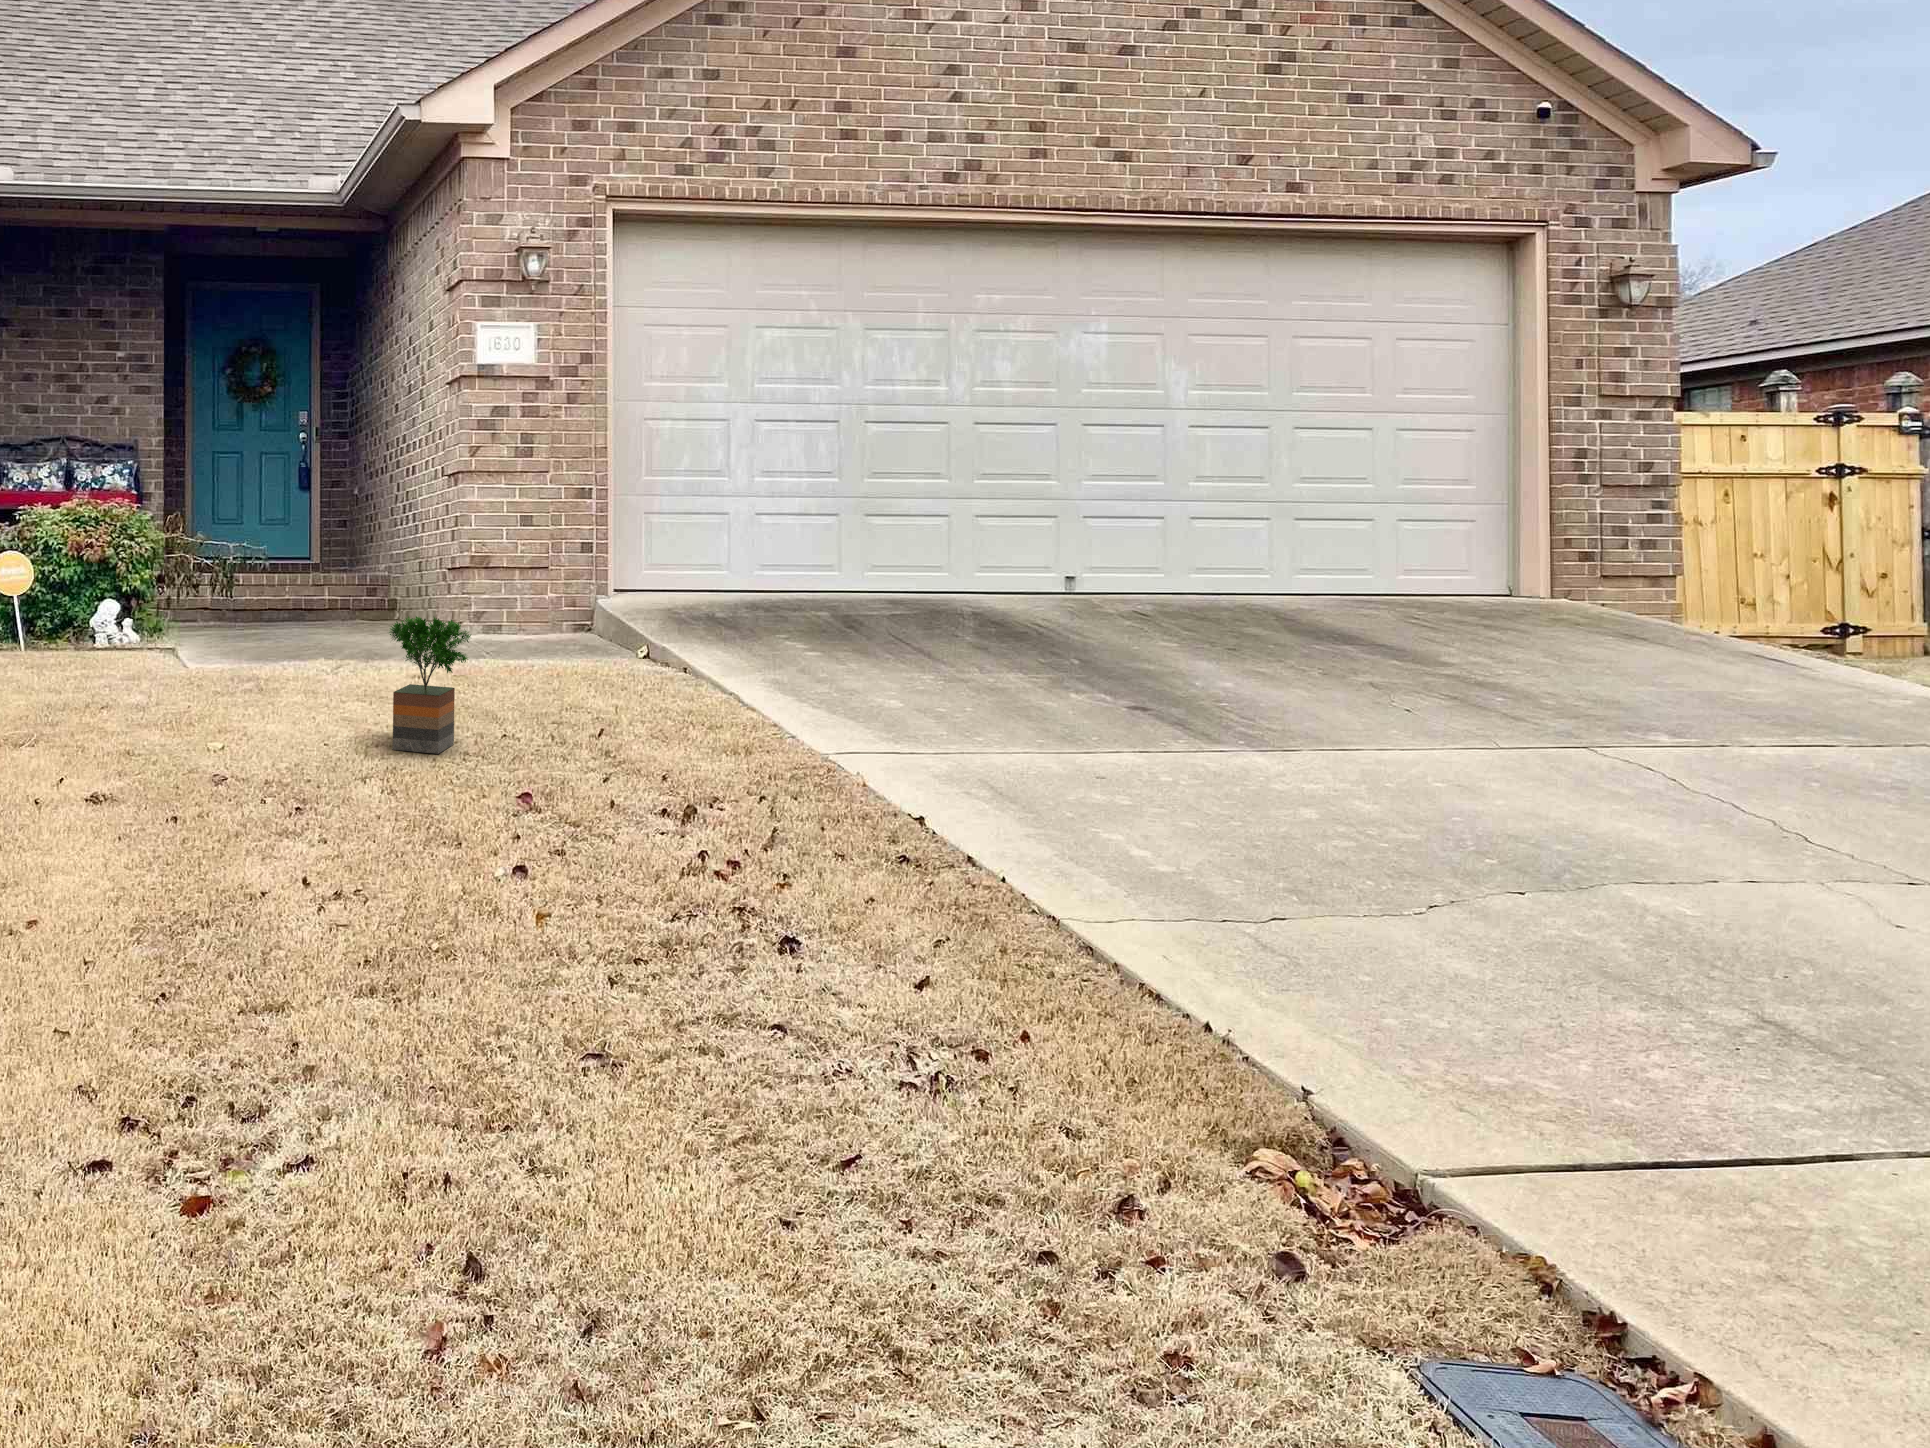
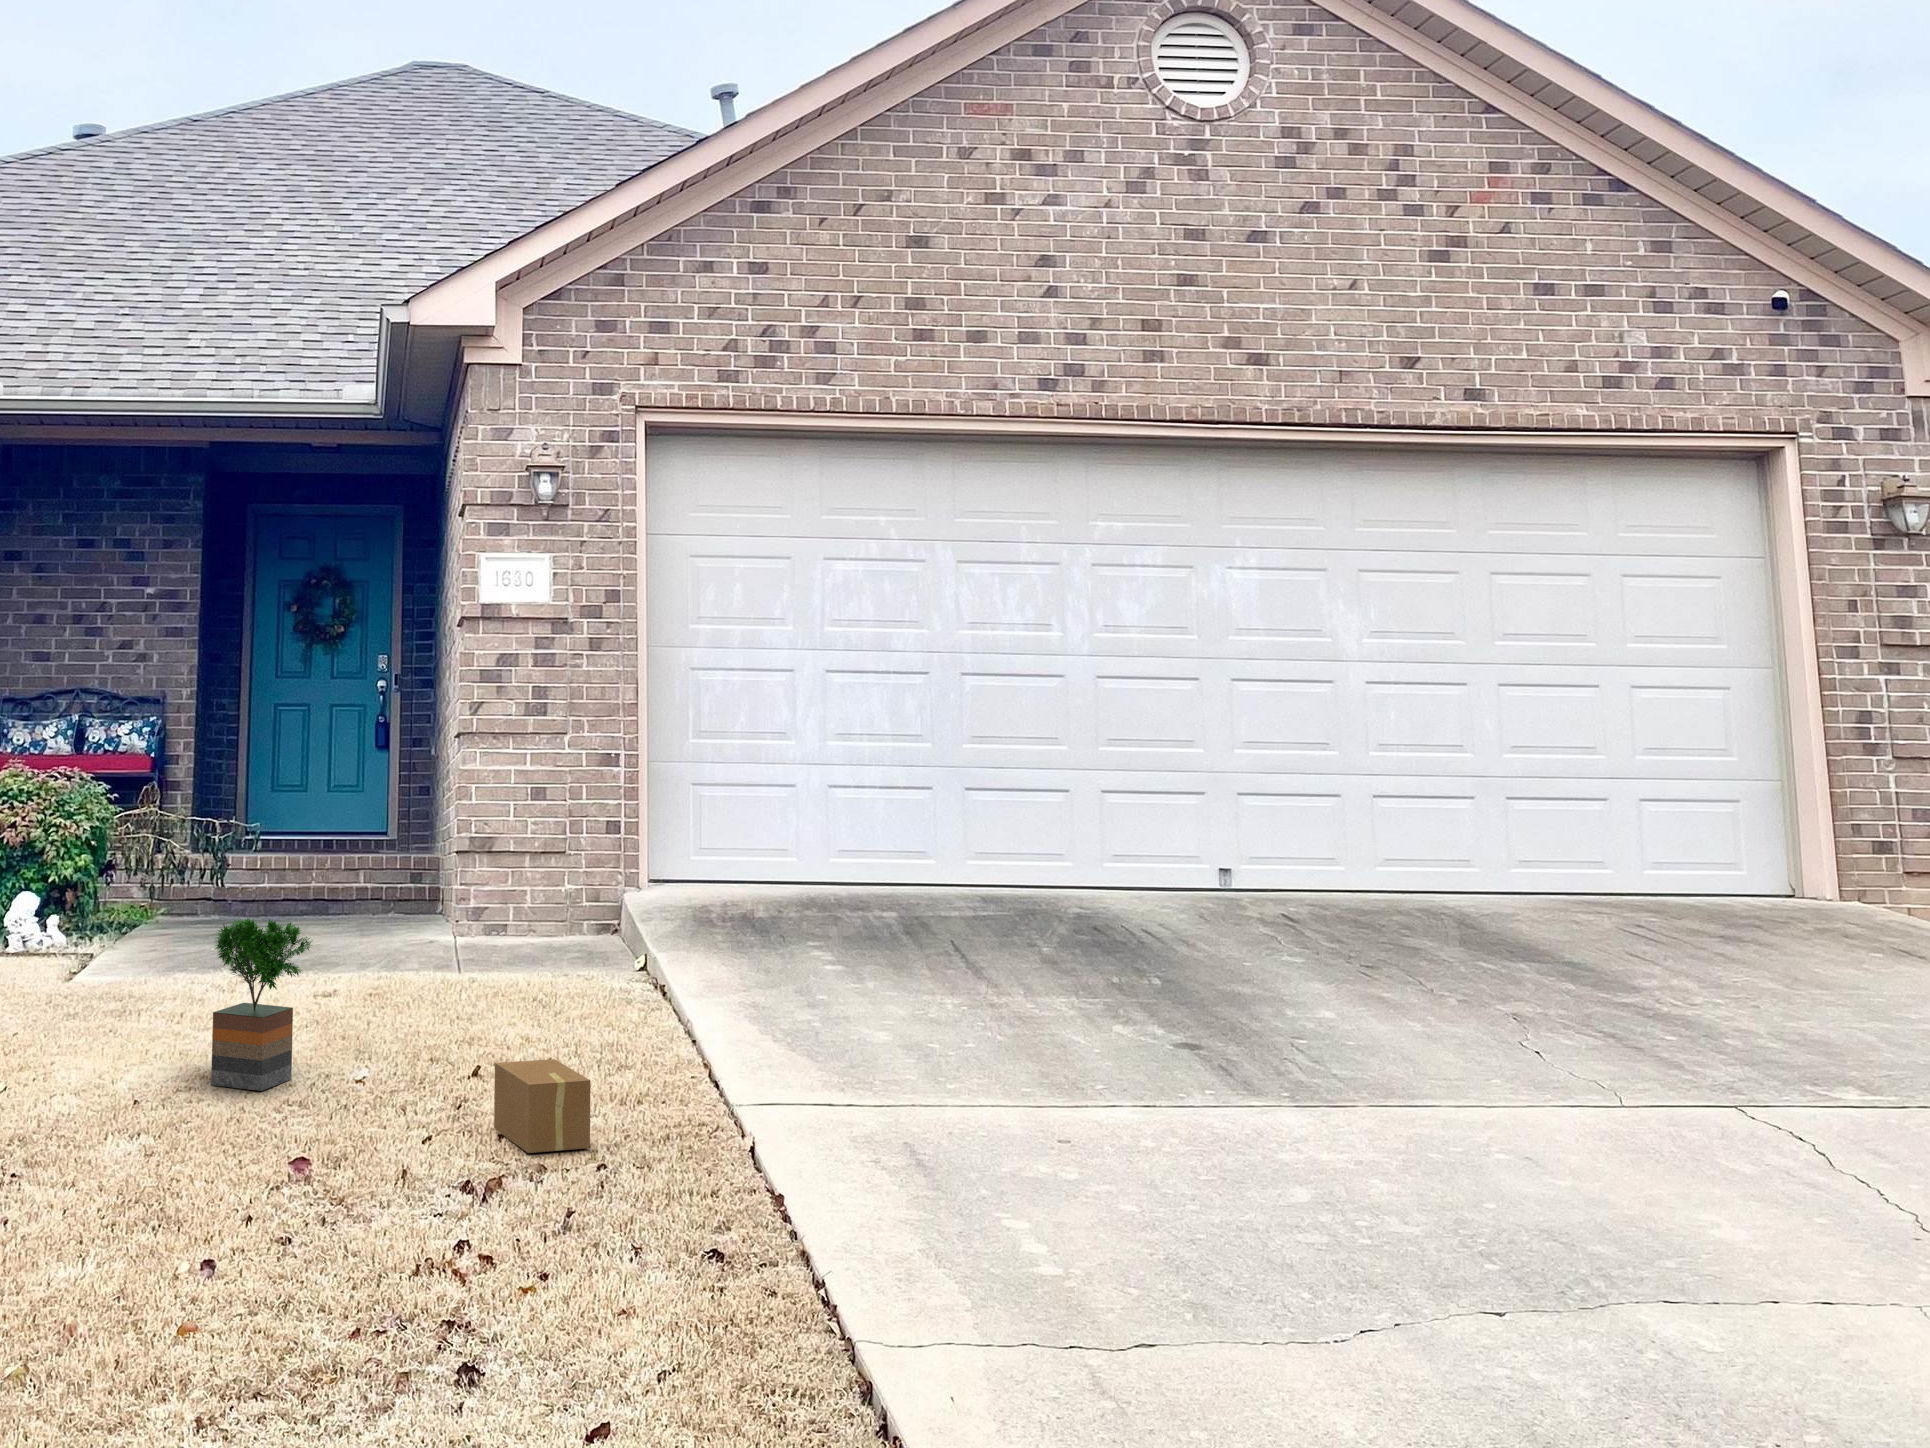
cardboard box: none [648,726,741,799] -> present [494,1059,591,1153]

